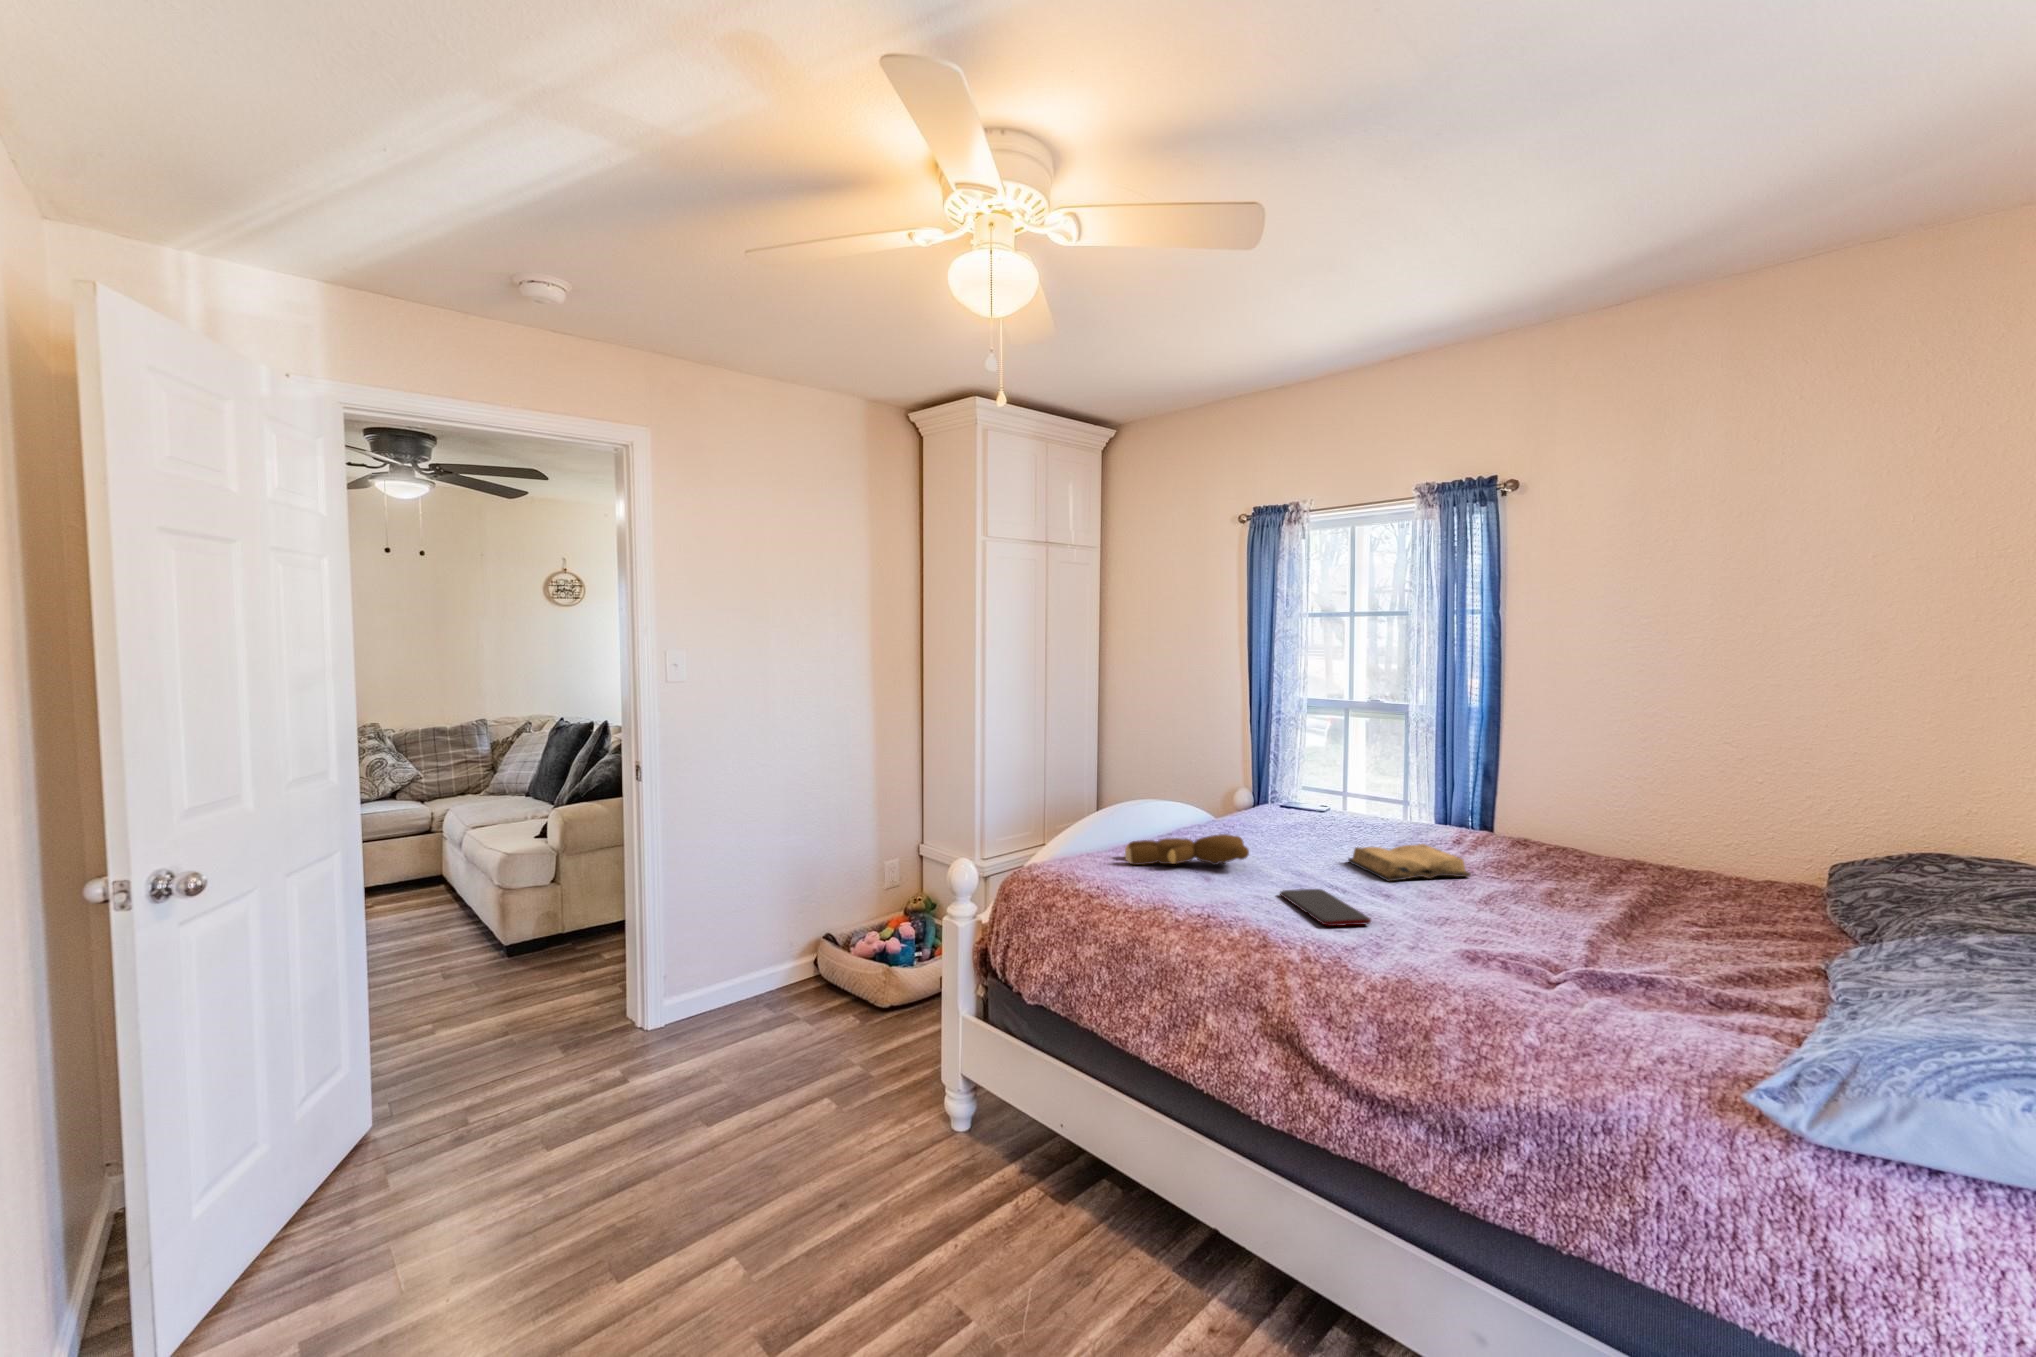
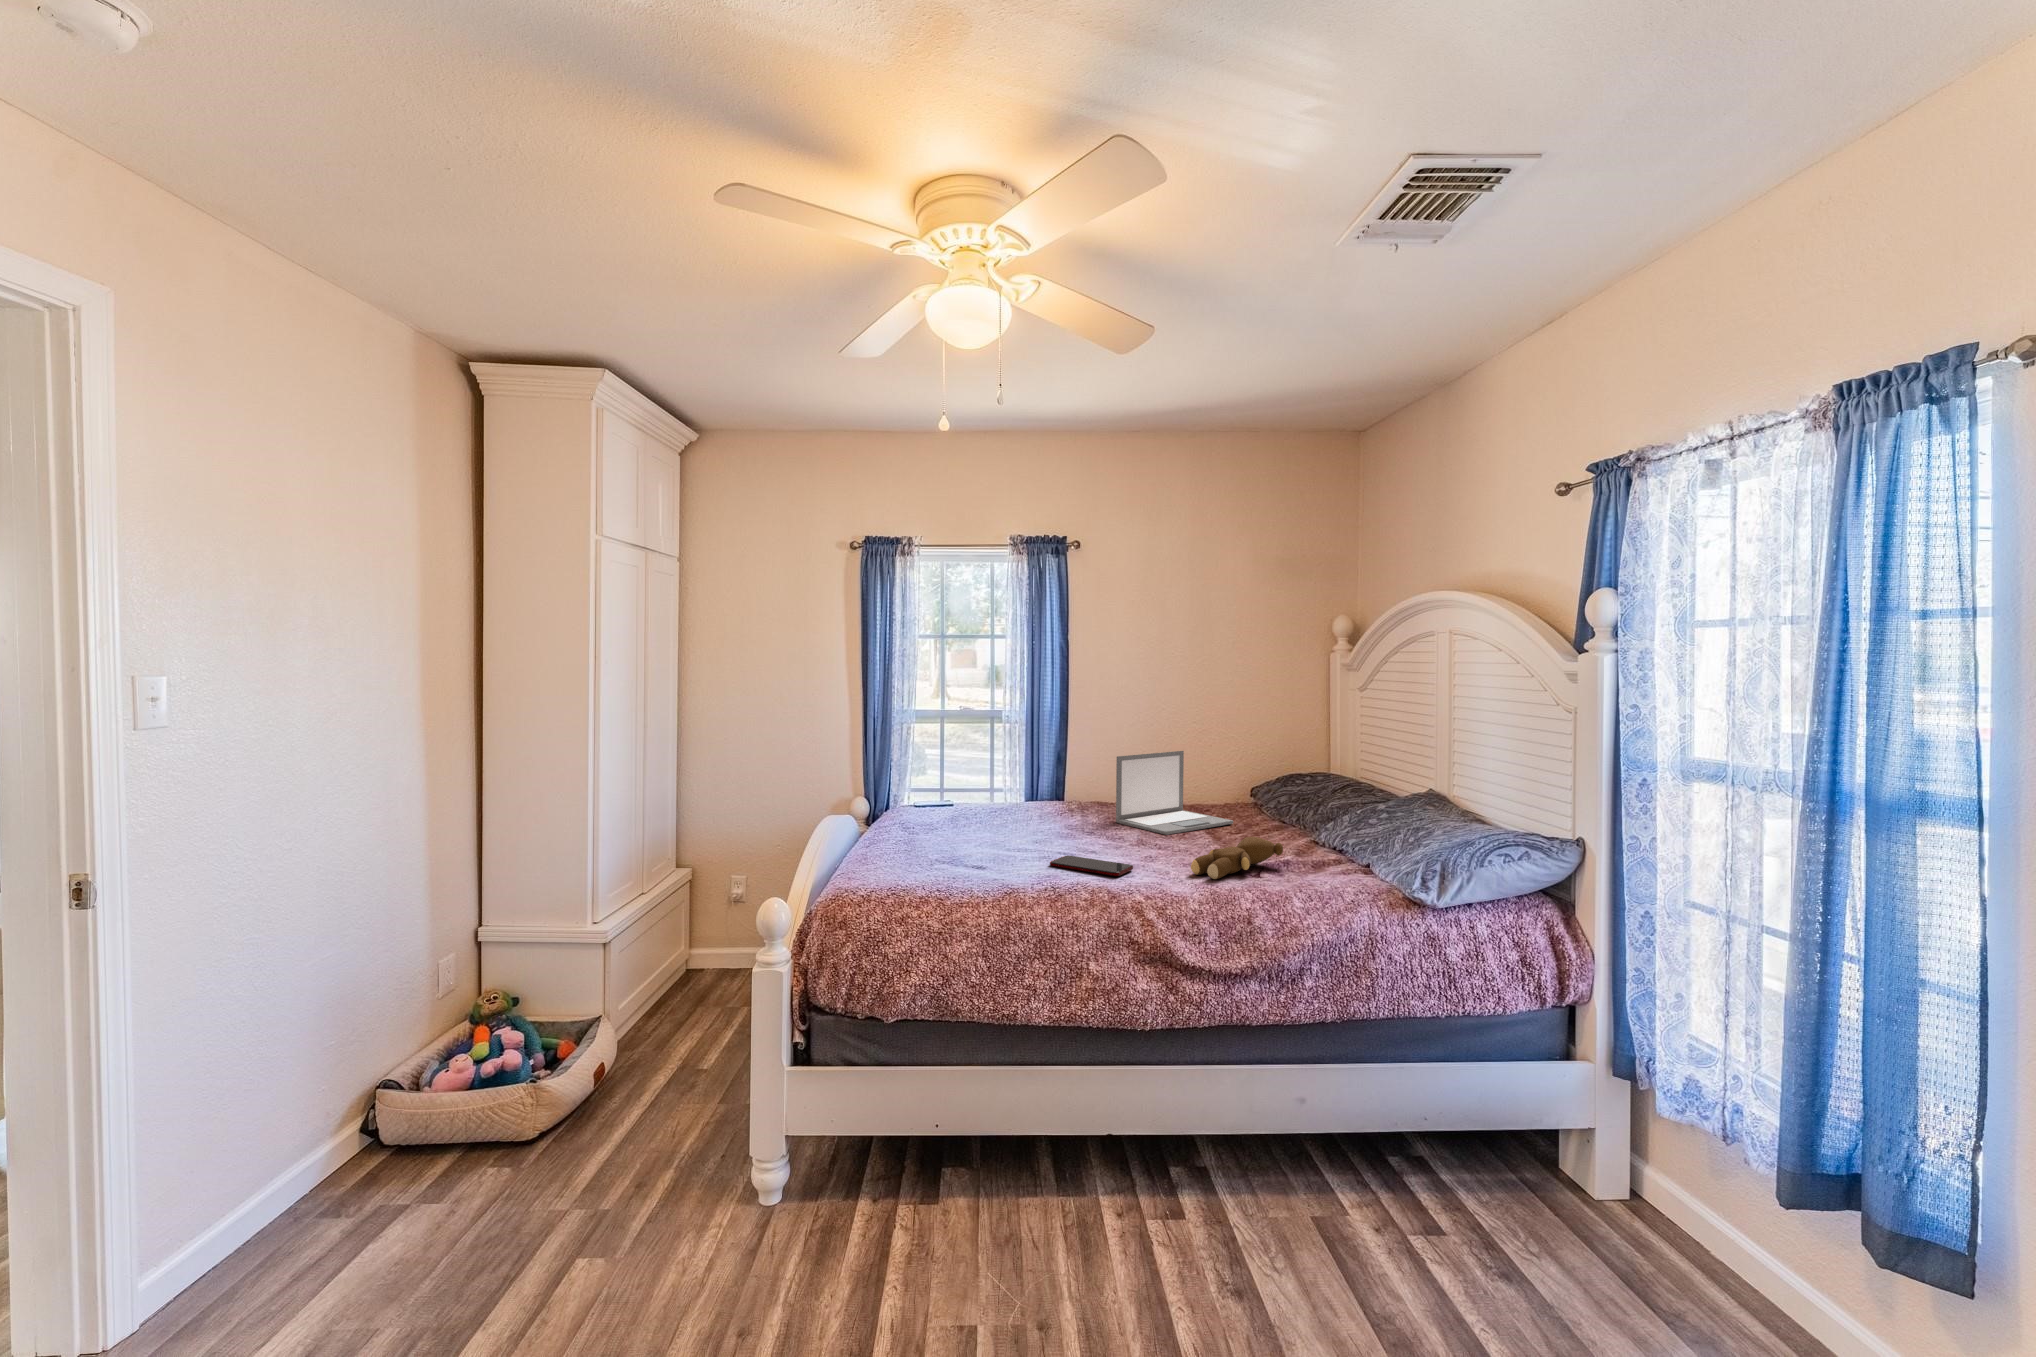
laptop: none [1518,775,1735,910] -> present [1116,751,1233,835]
teddy bear: present [1125,834,1249,865] -> present [1191,837,1283,879]
diary: present [1348,844,1471,881] -> none [1033,815,1110,844]

